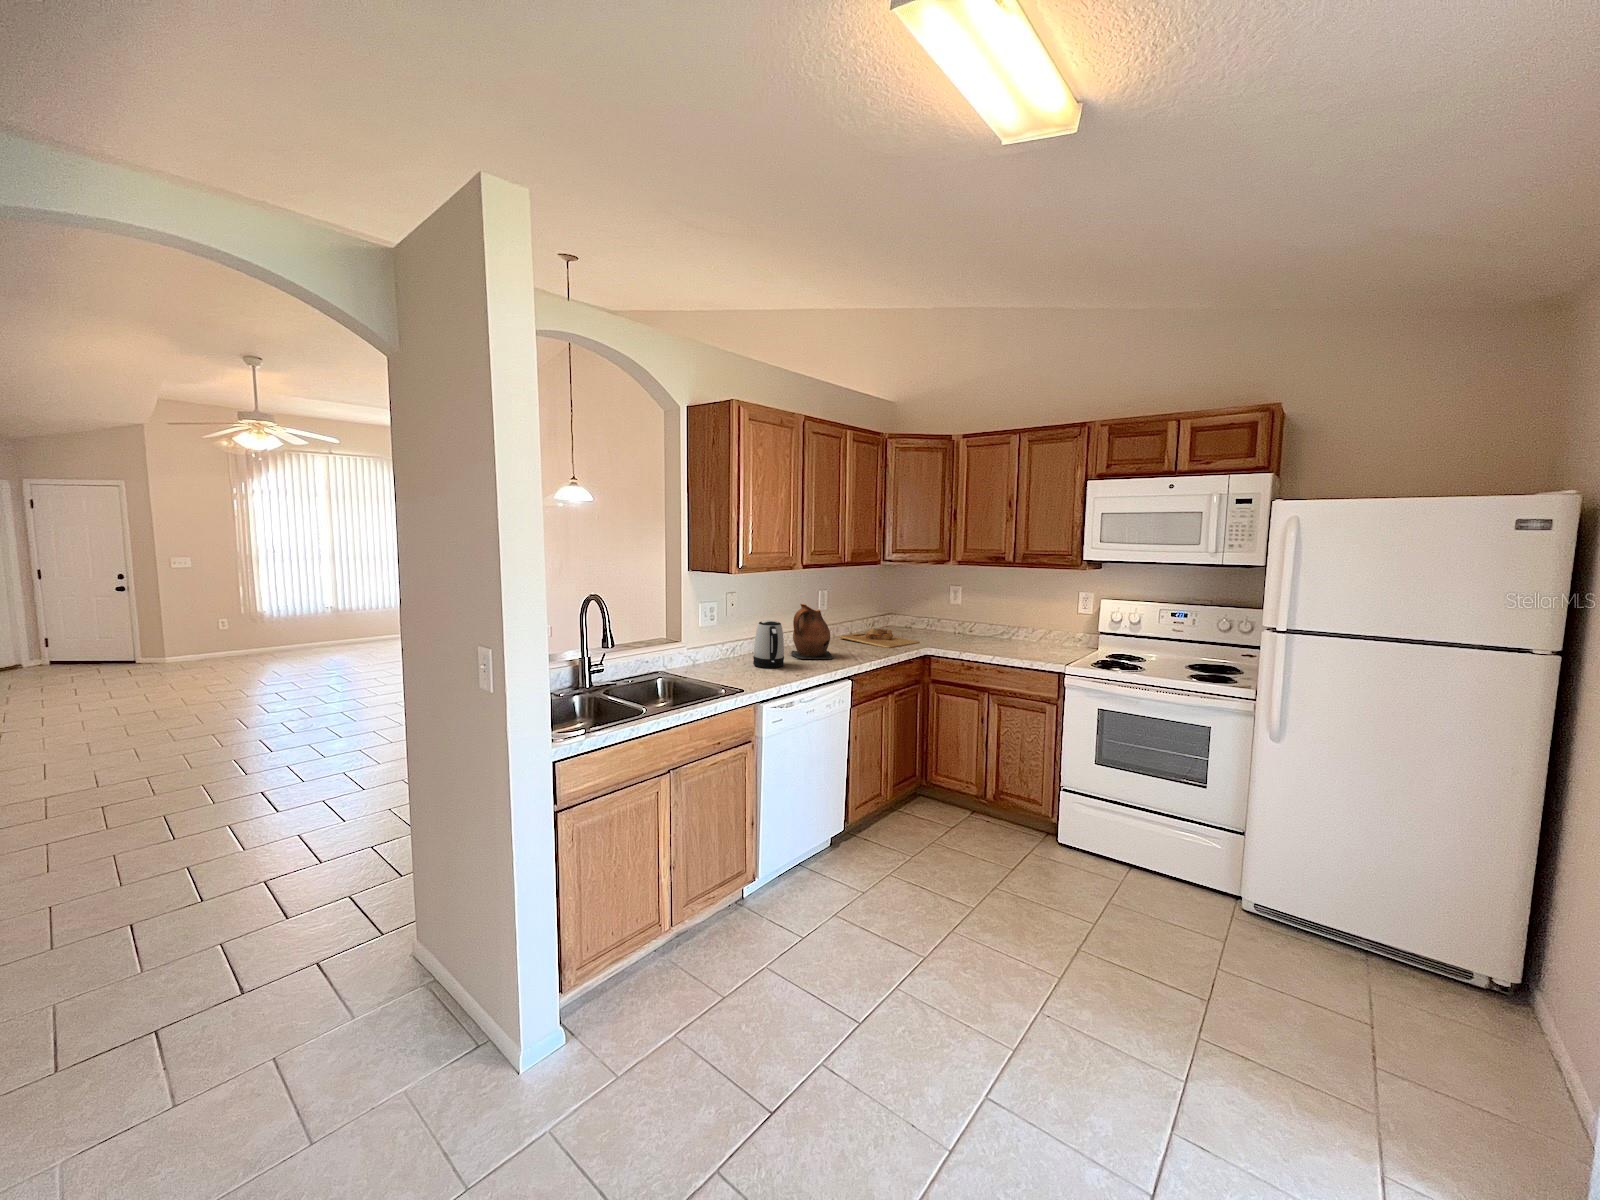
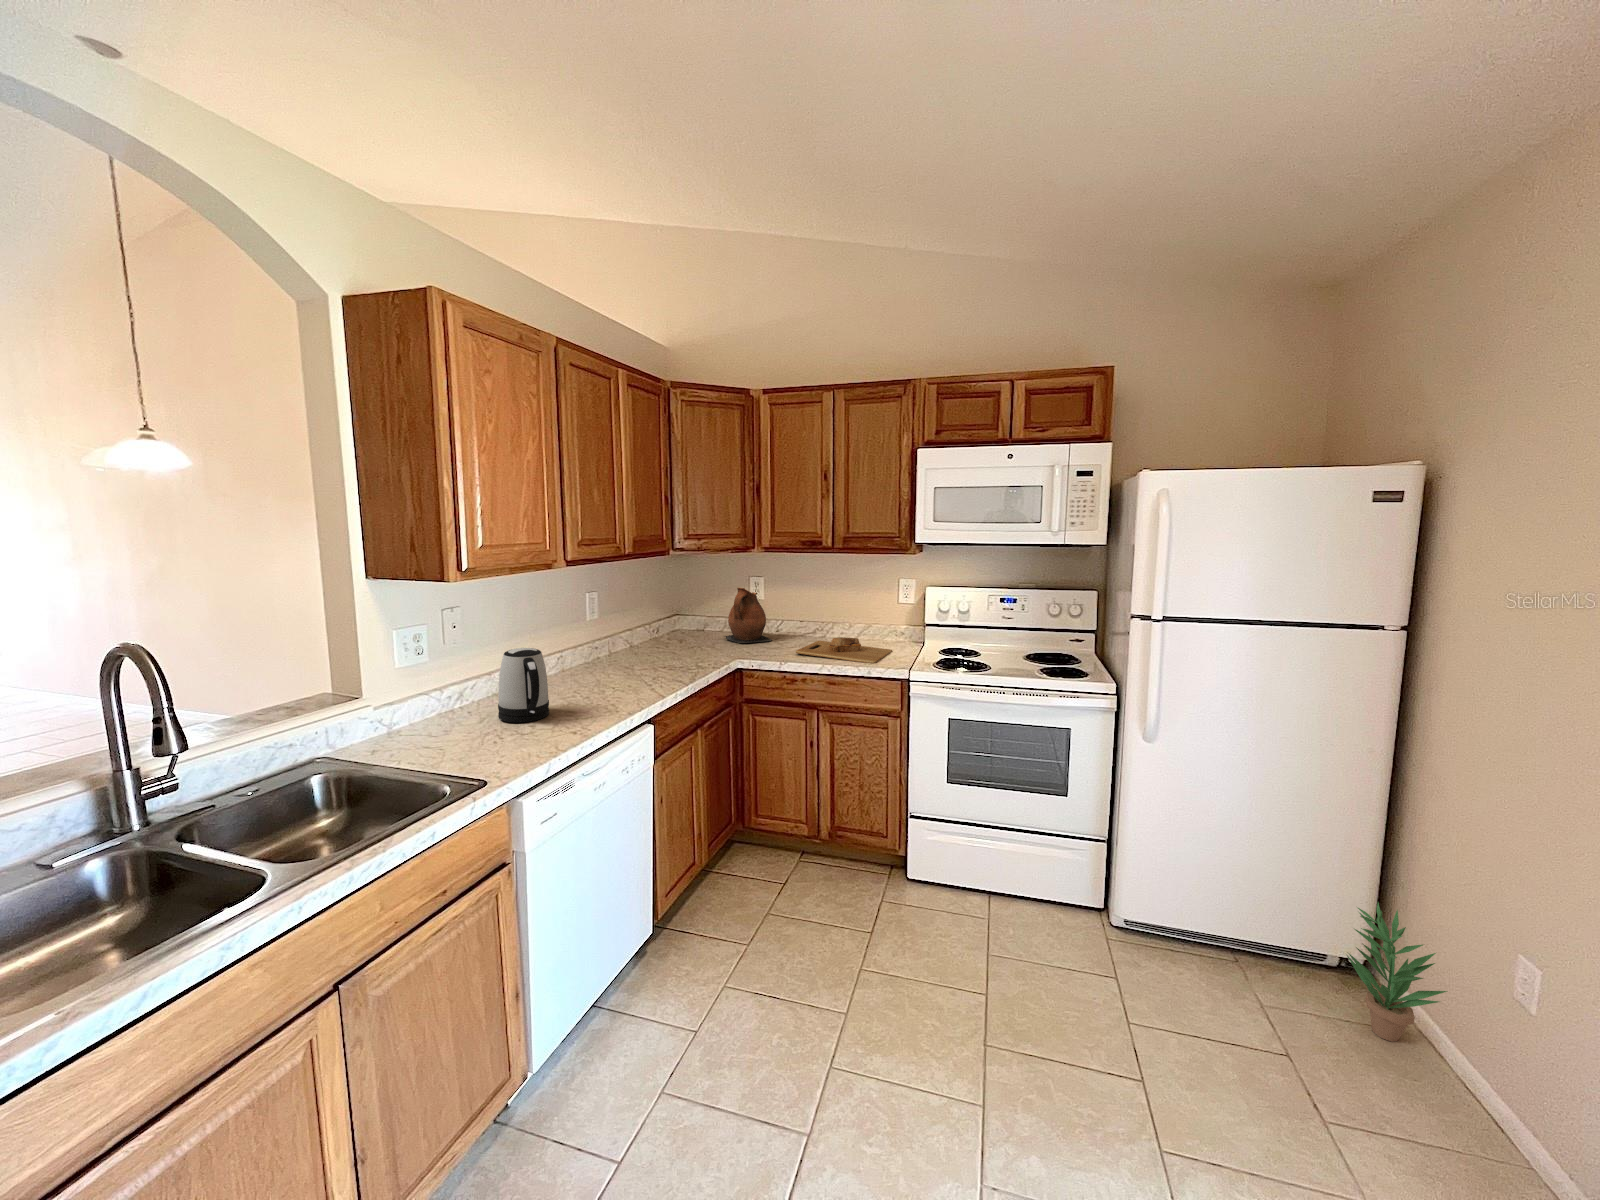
ceramic pitcher: present [791,604,834,660] -> present [725,588,772,643]
cutting board: present [840,628,919,648] -> present [796,637,892,664]
potted plant: none [1459,910,1556,1045] -> present [1347,903,1447,1042]

